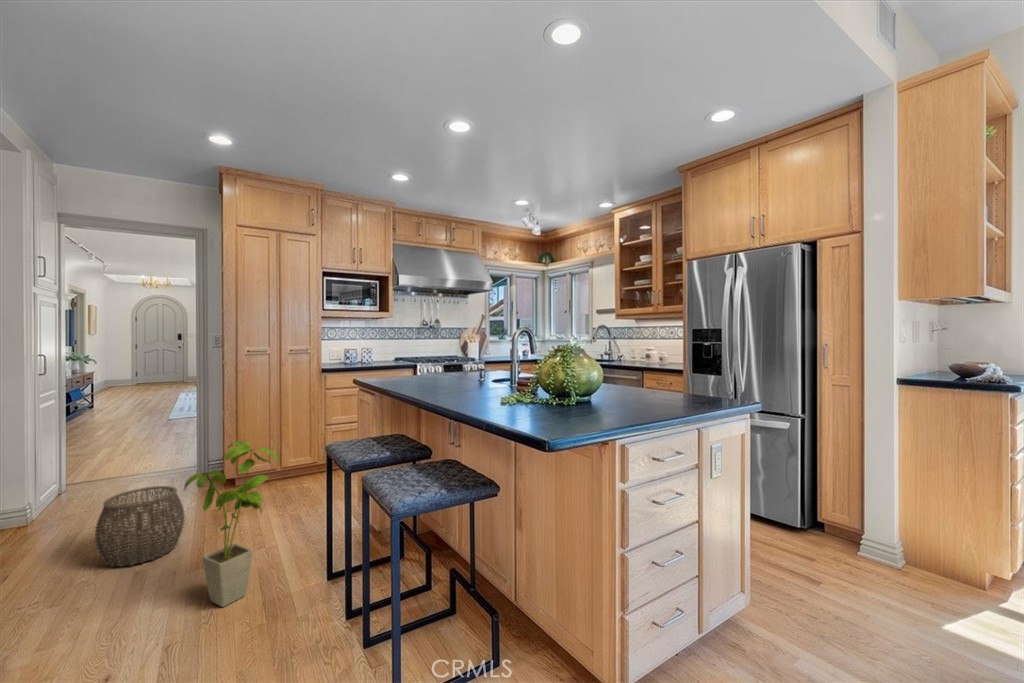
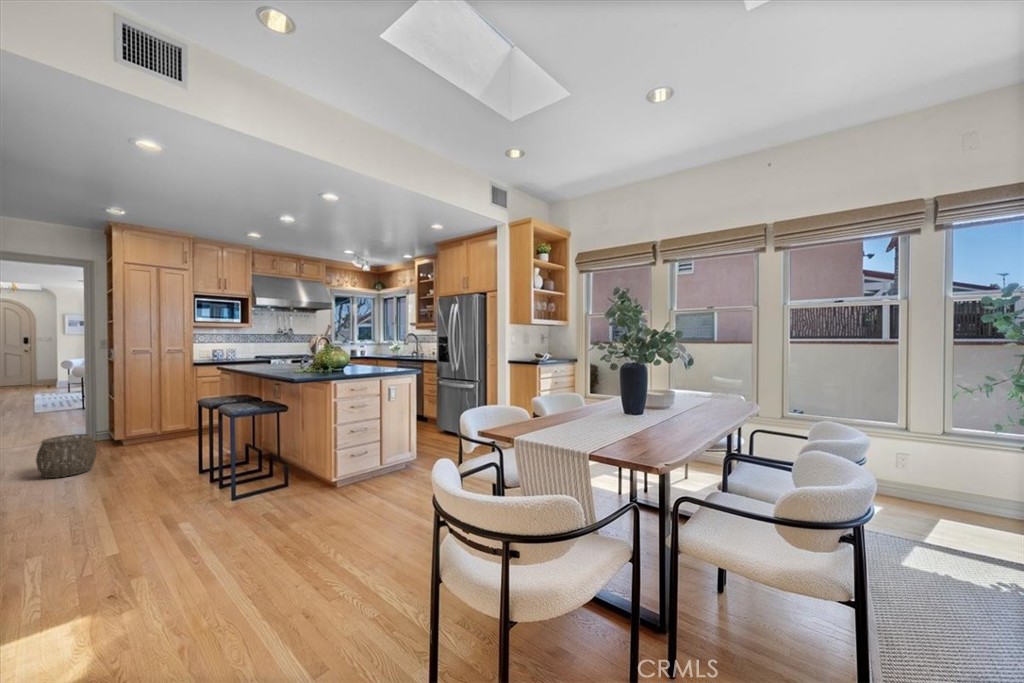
house plant: present [184,441,279,607] -> none [112,398,172,484]

